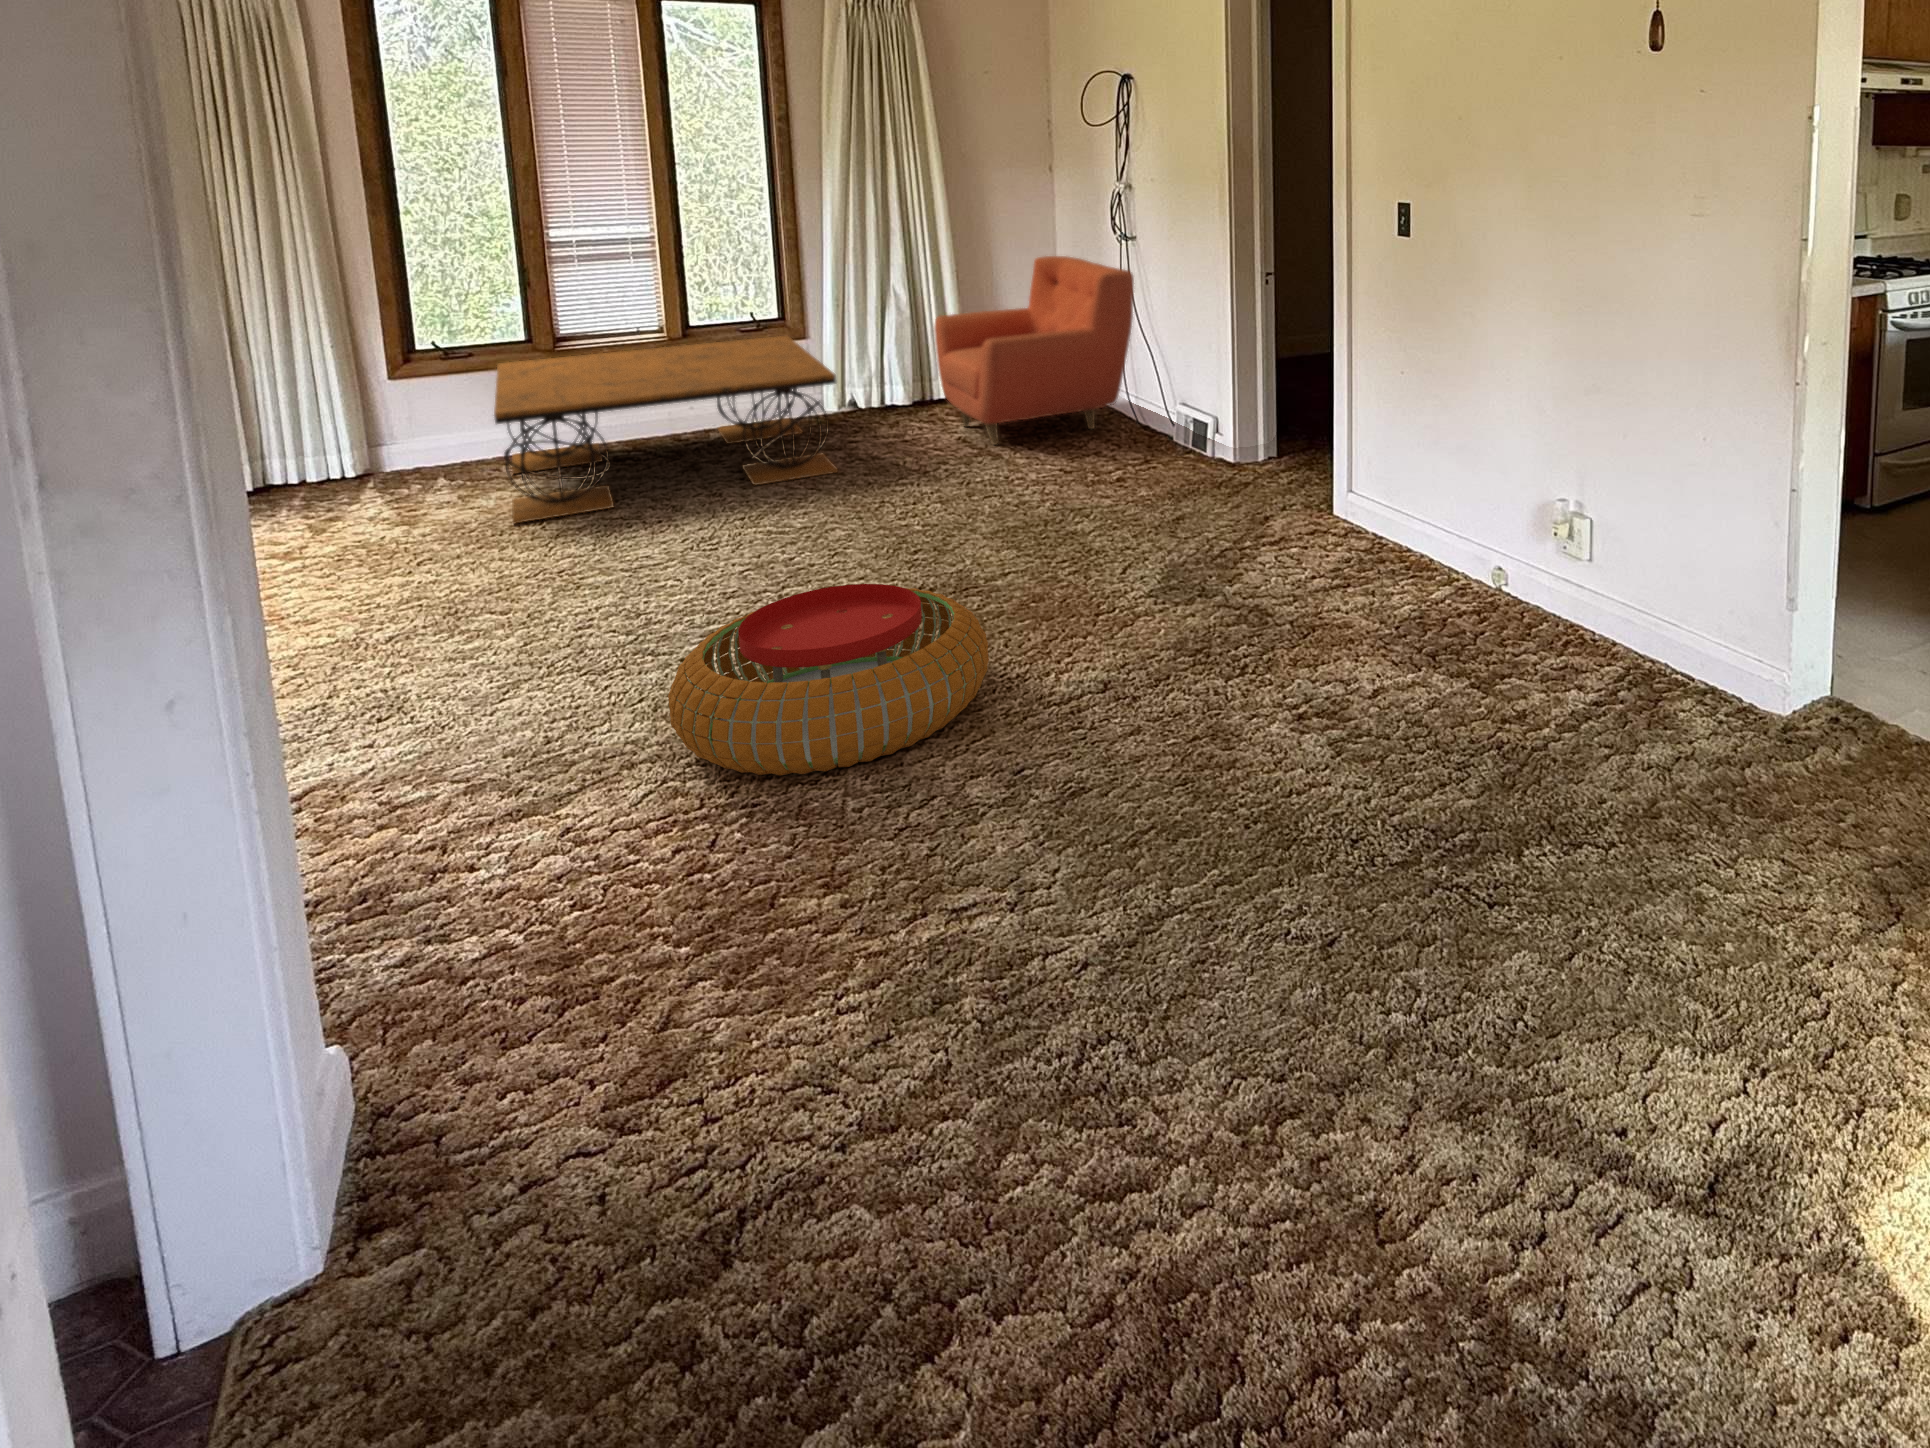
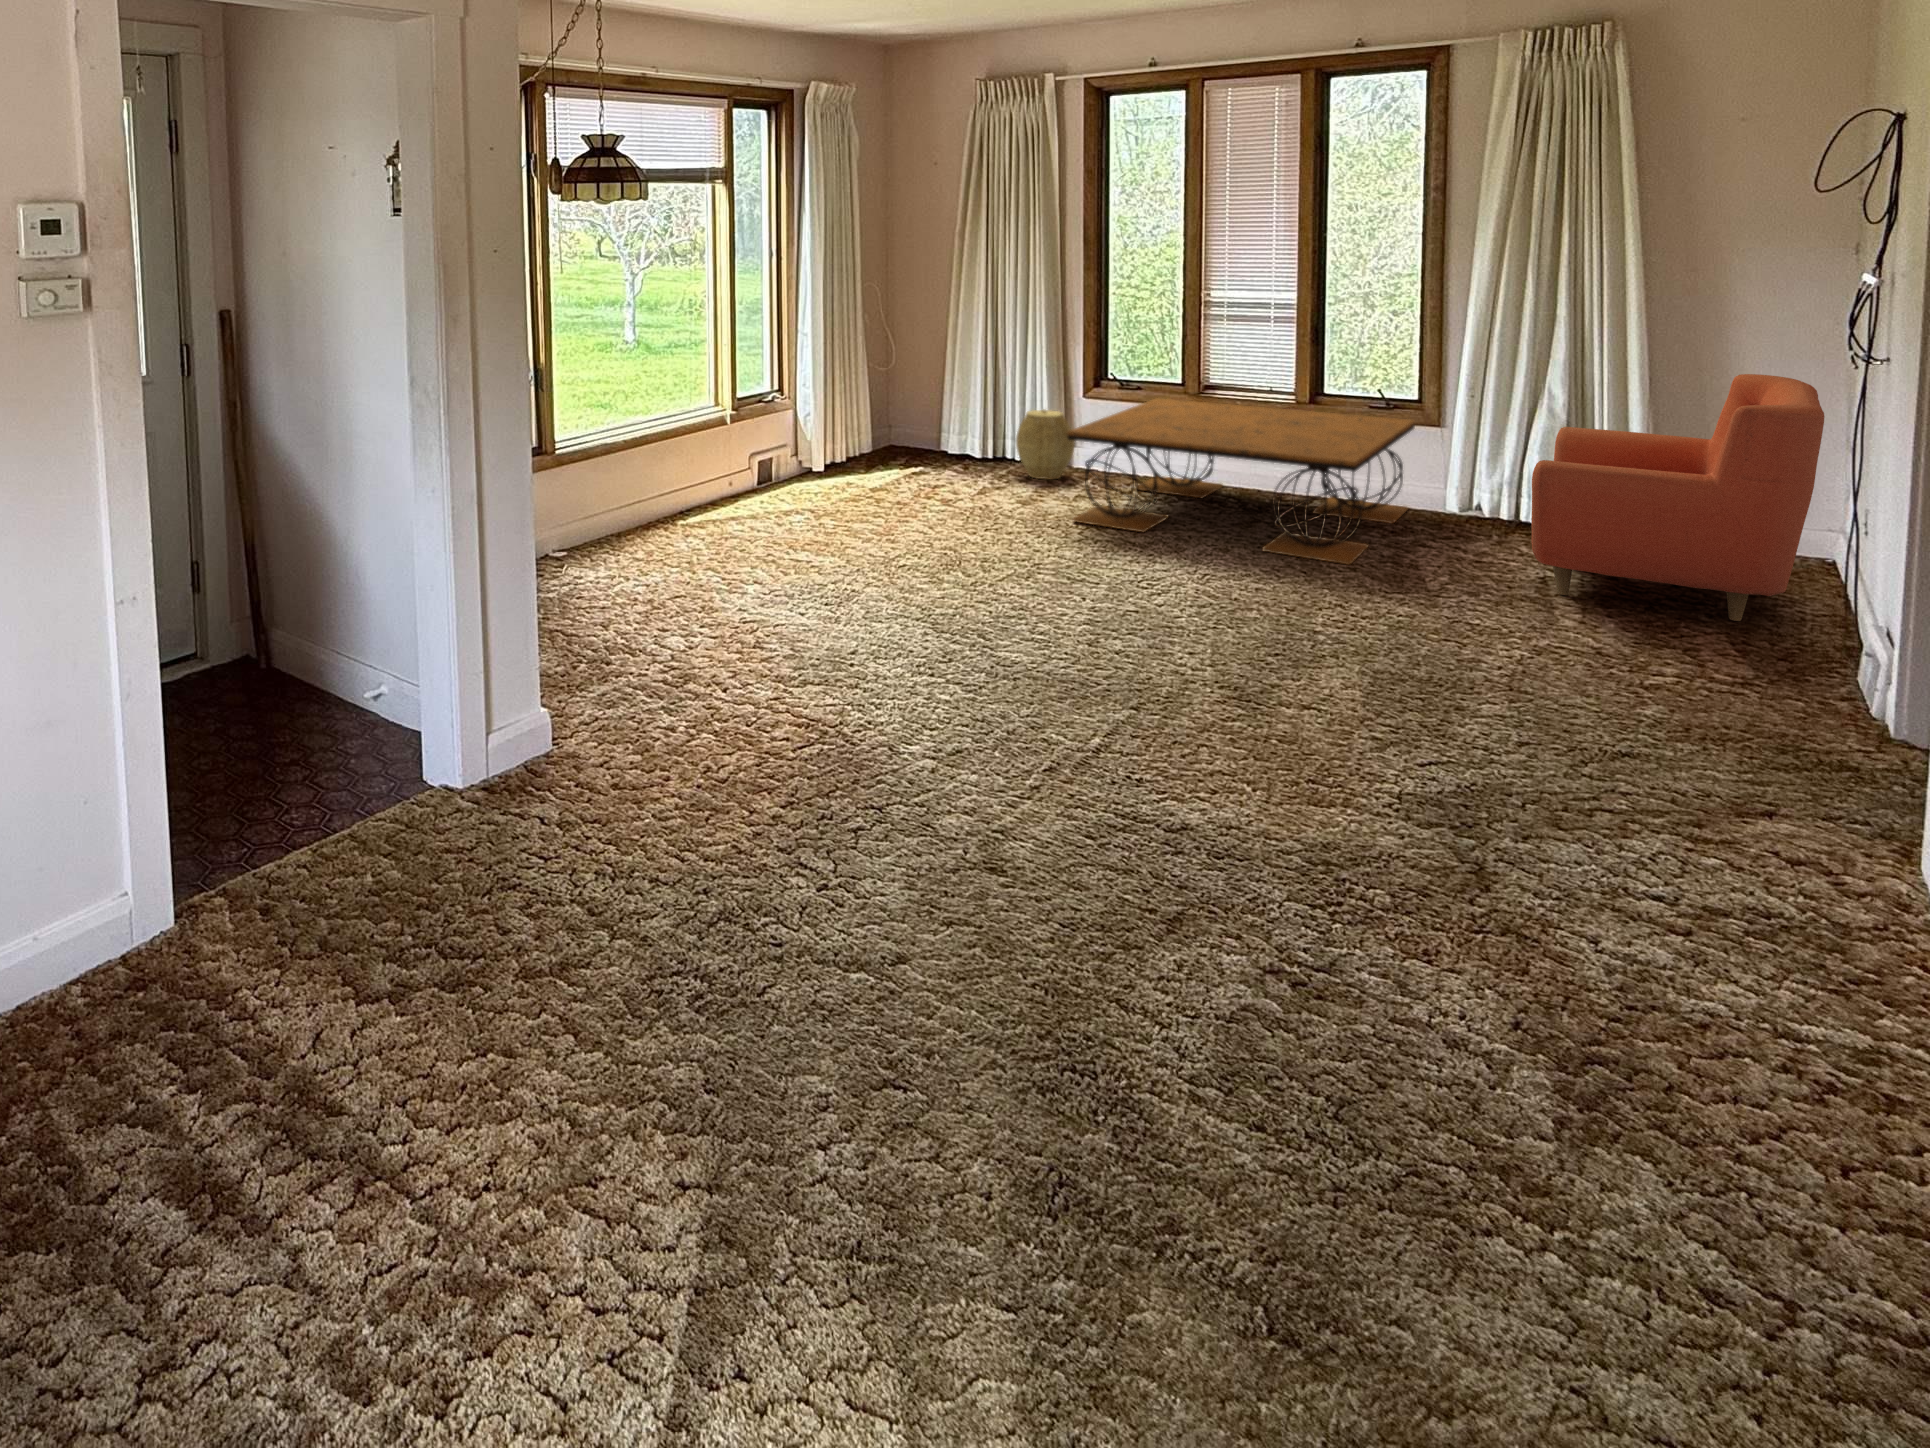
woven basket: none [307,404,404,500] -> present [1016,409,1075,479]
pouf: present [668,584,989,776] -> none [859,610,1124,768]

